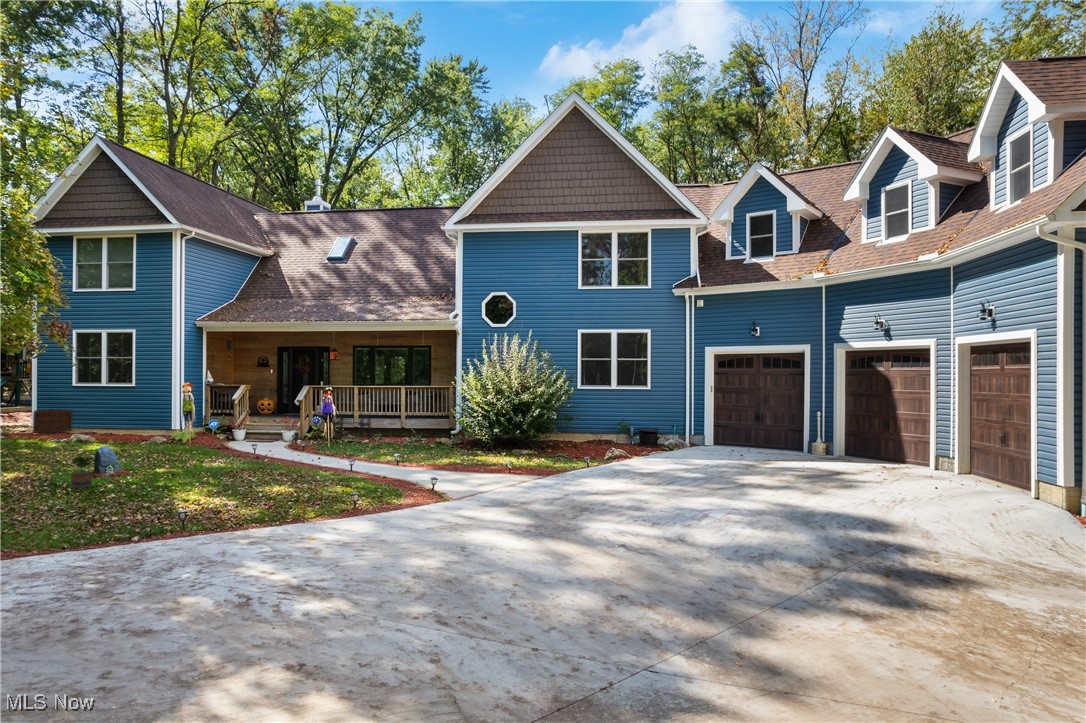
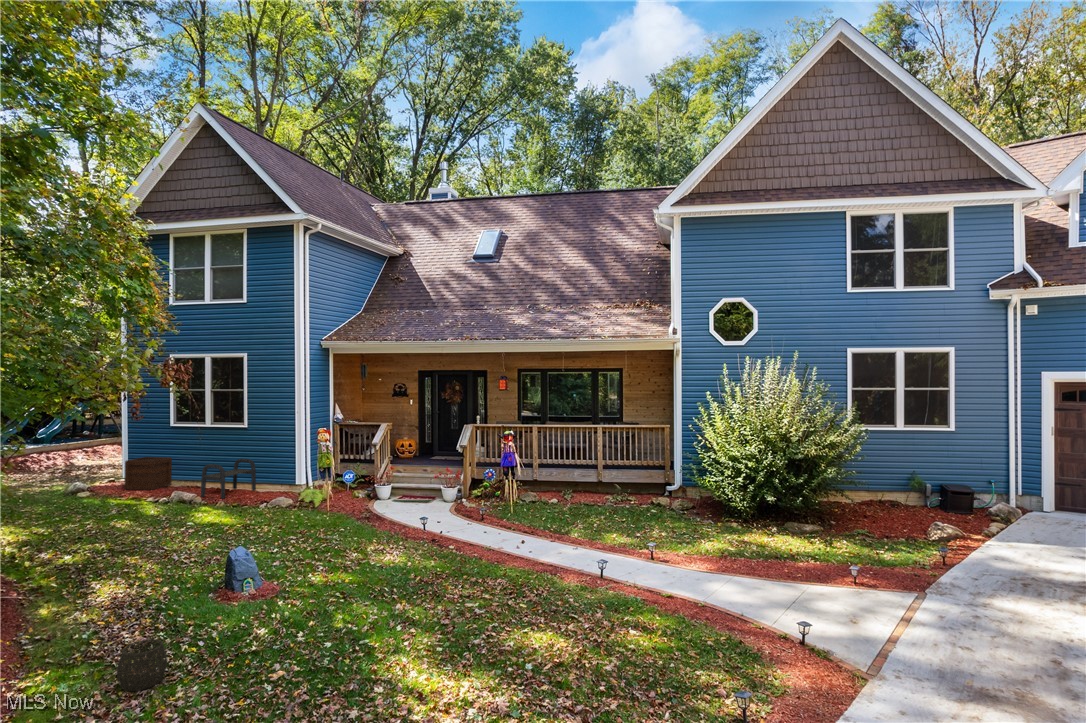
bench: present [331,414,371,439] -> present [201,459,256,499]
potted tree: present [71,456,95,488] -> none [204,604,246,669]
woven basket: none [18,470,49,493] -> present [117,639,167,691]

